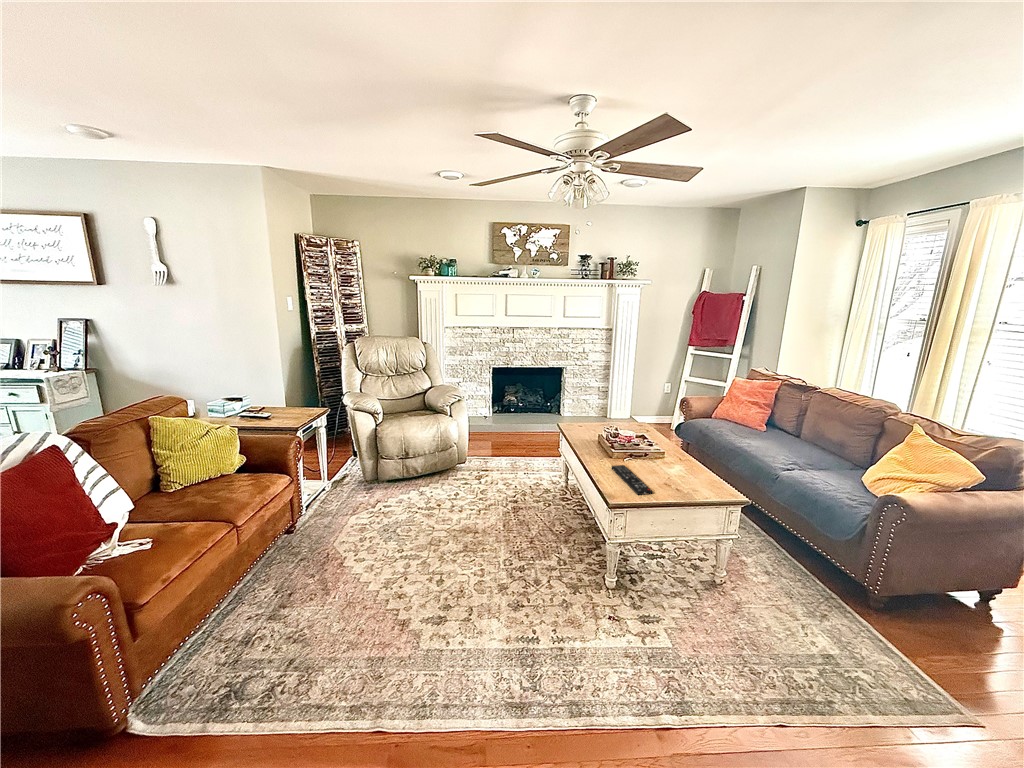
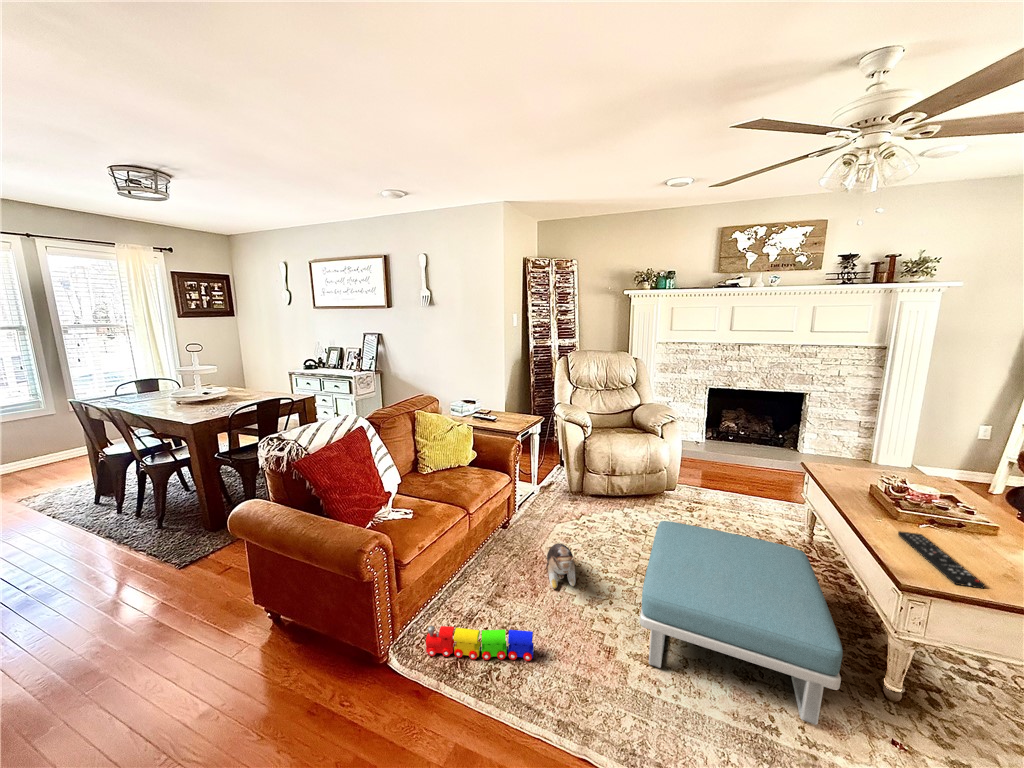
footstool: none [429,492,575,622] -> present [640,521,843,725]
plush toy: none [338,536,370,583] -> present [546,543,576,589]
toy train: none [185,629,325,698] -> present [426,626,534,661]

